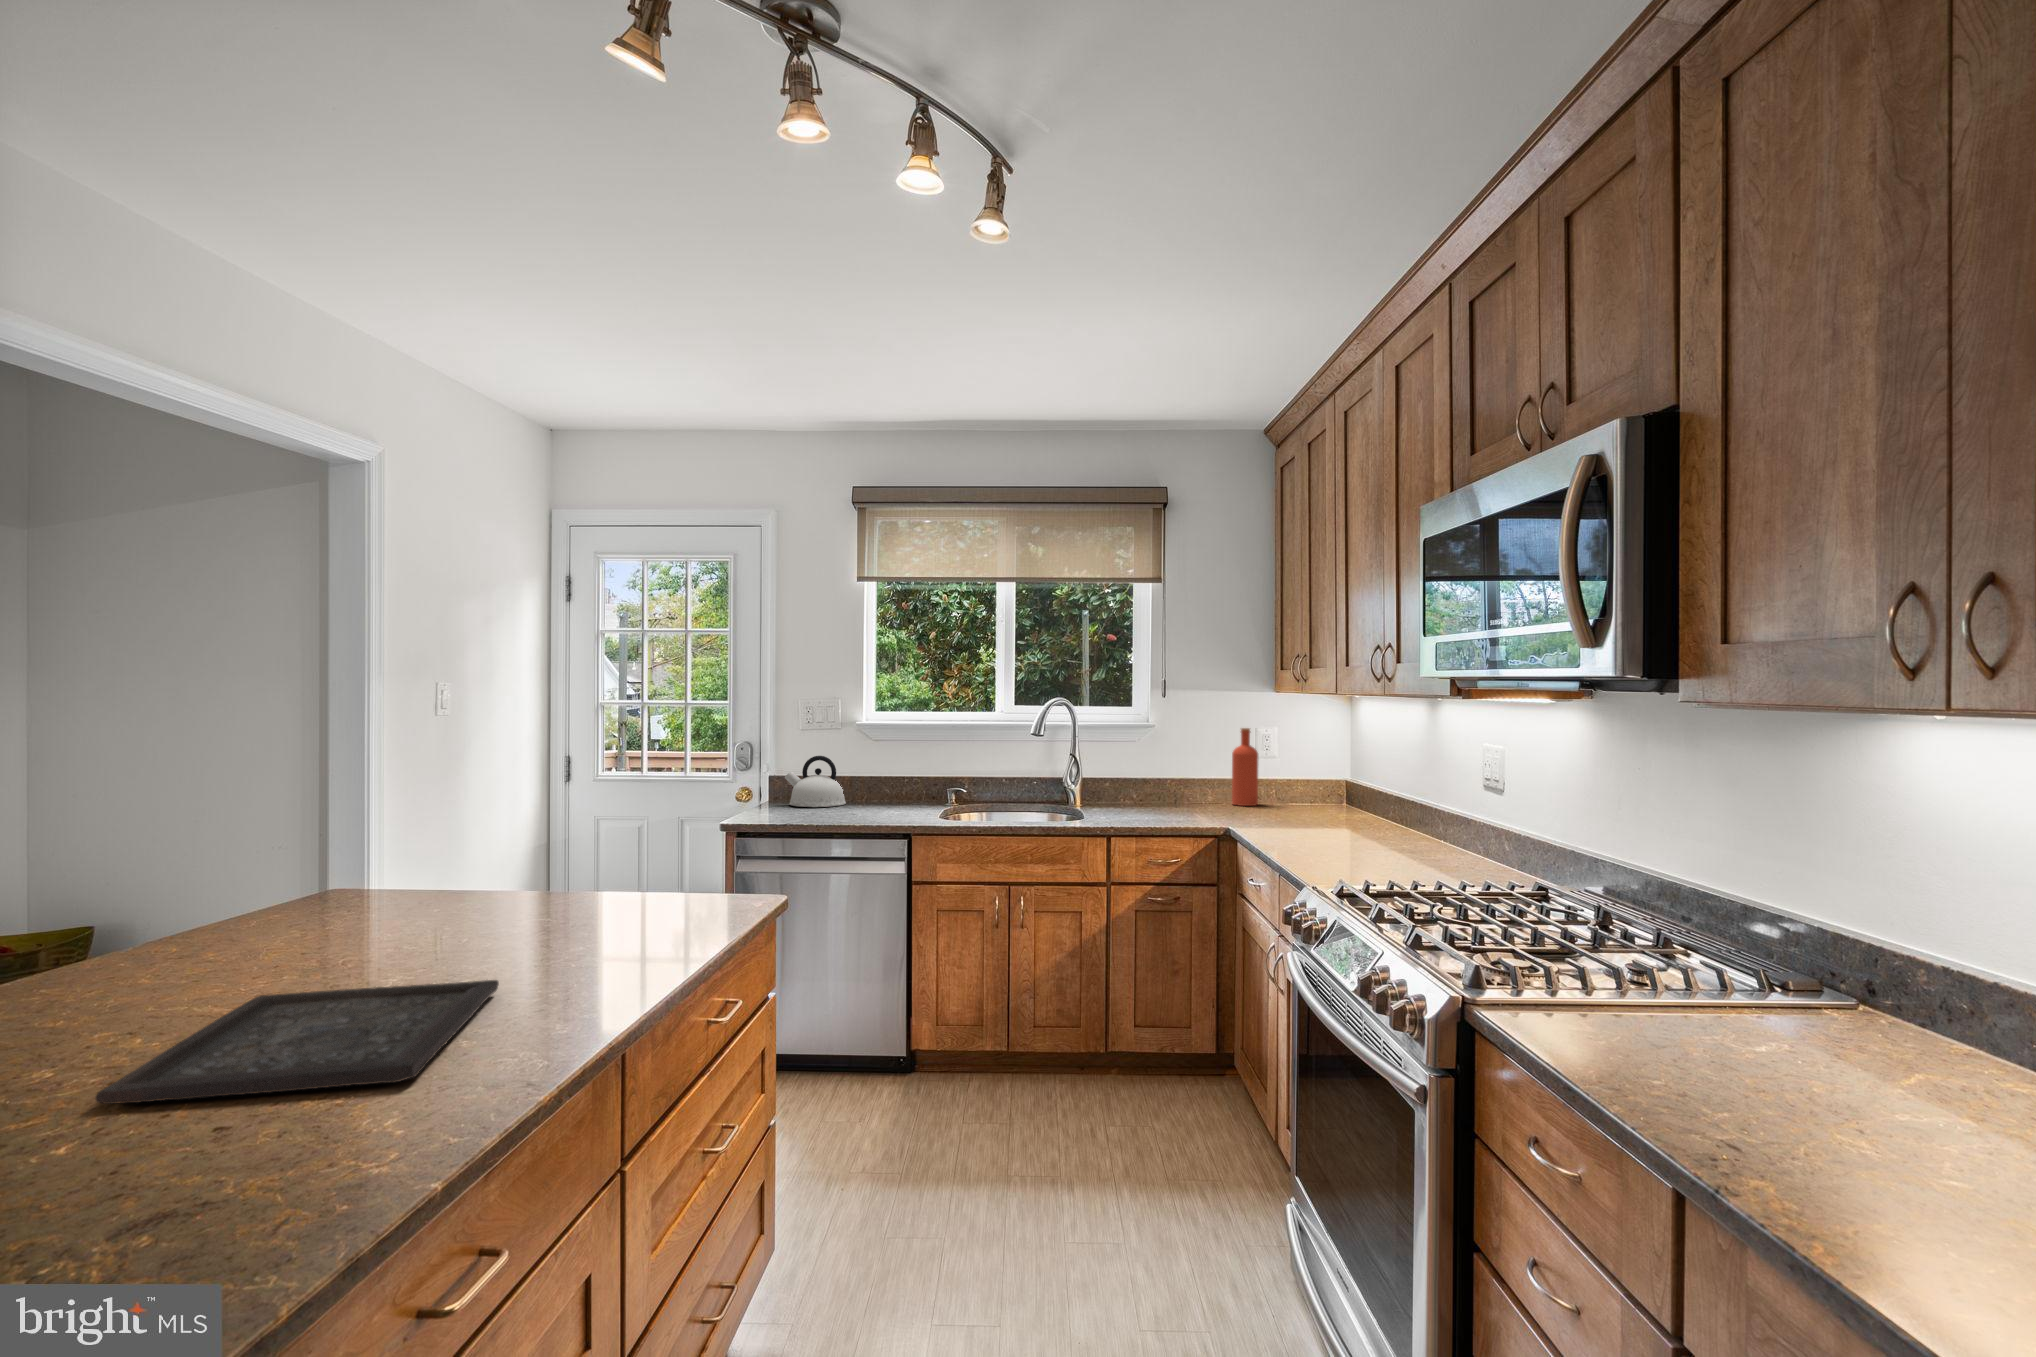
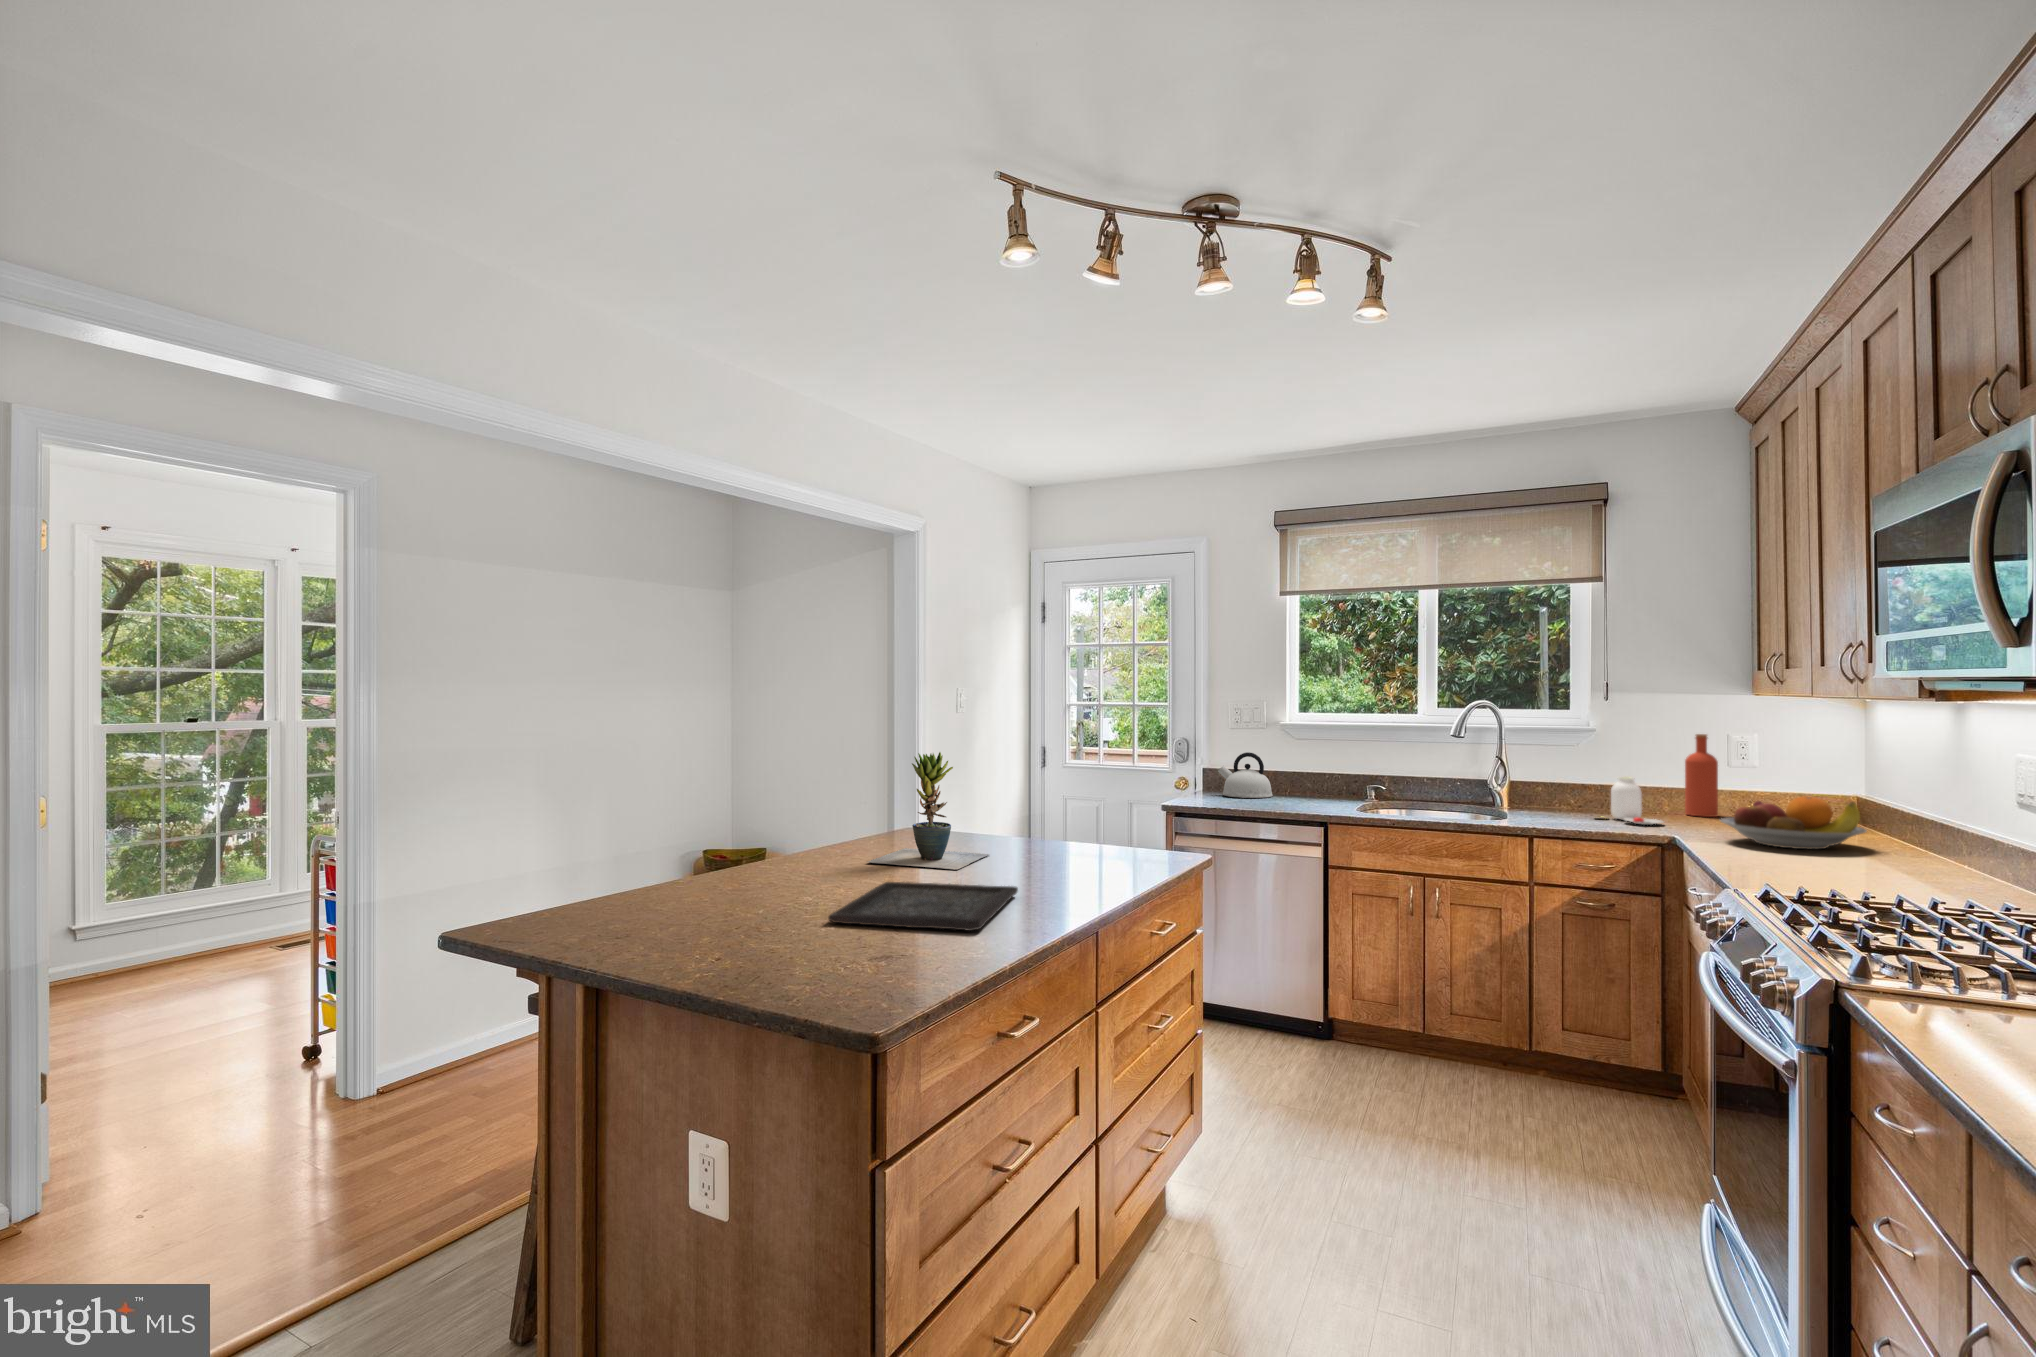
jar: none [1159,771,1222,817] -> present [1600,777,1663,825]
potted plant: none [238,775,467,956] -> present [868,752,989,870]
fruit bowl: none [1273,786,1387,835] -> present [1720,796,1866,849]

